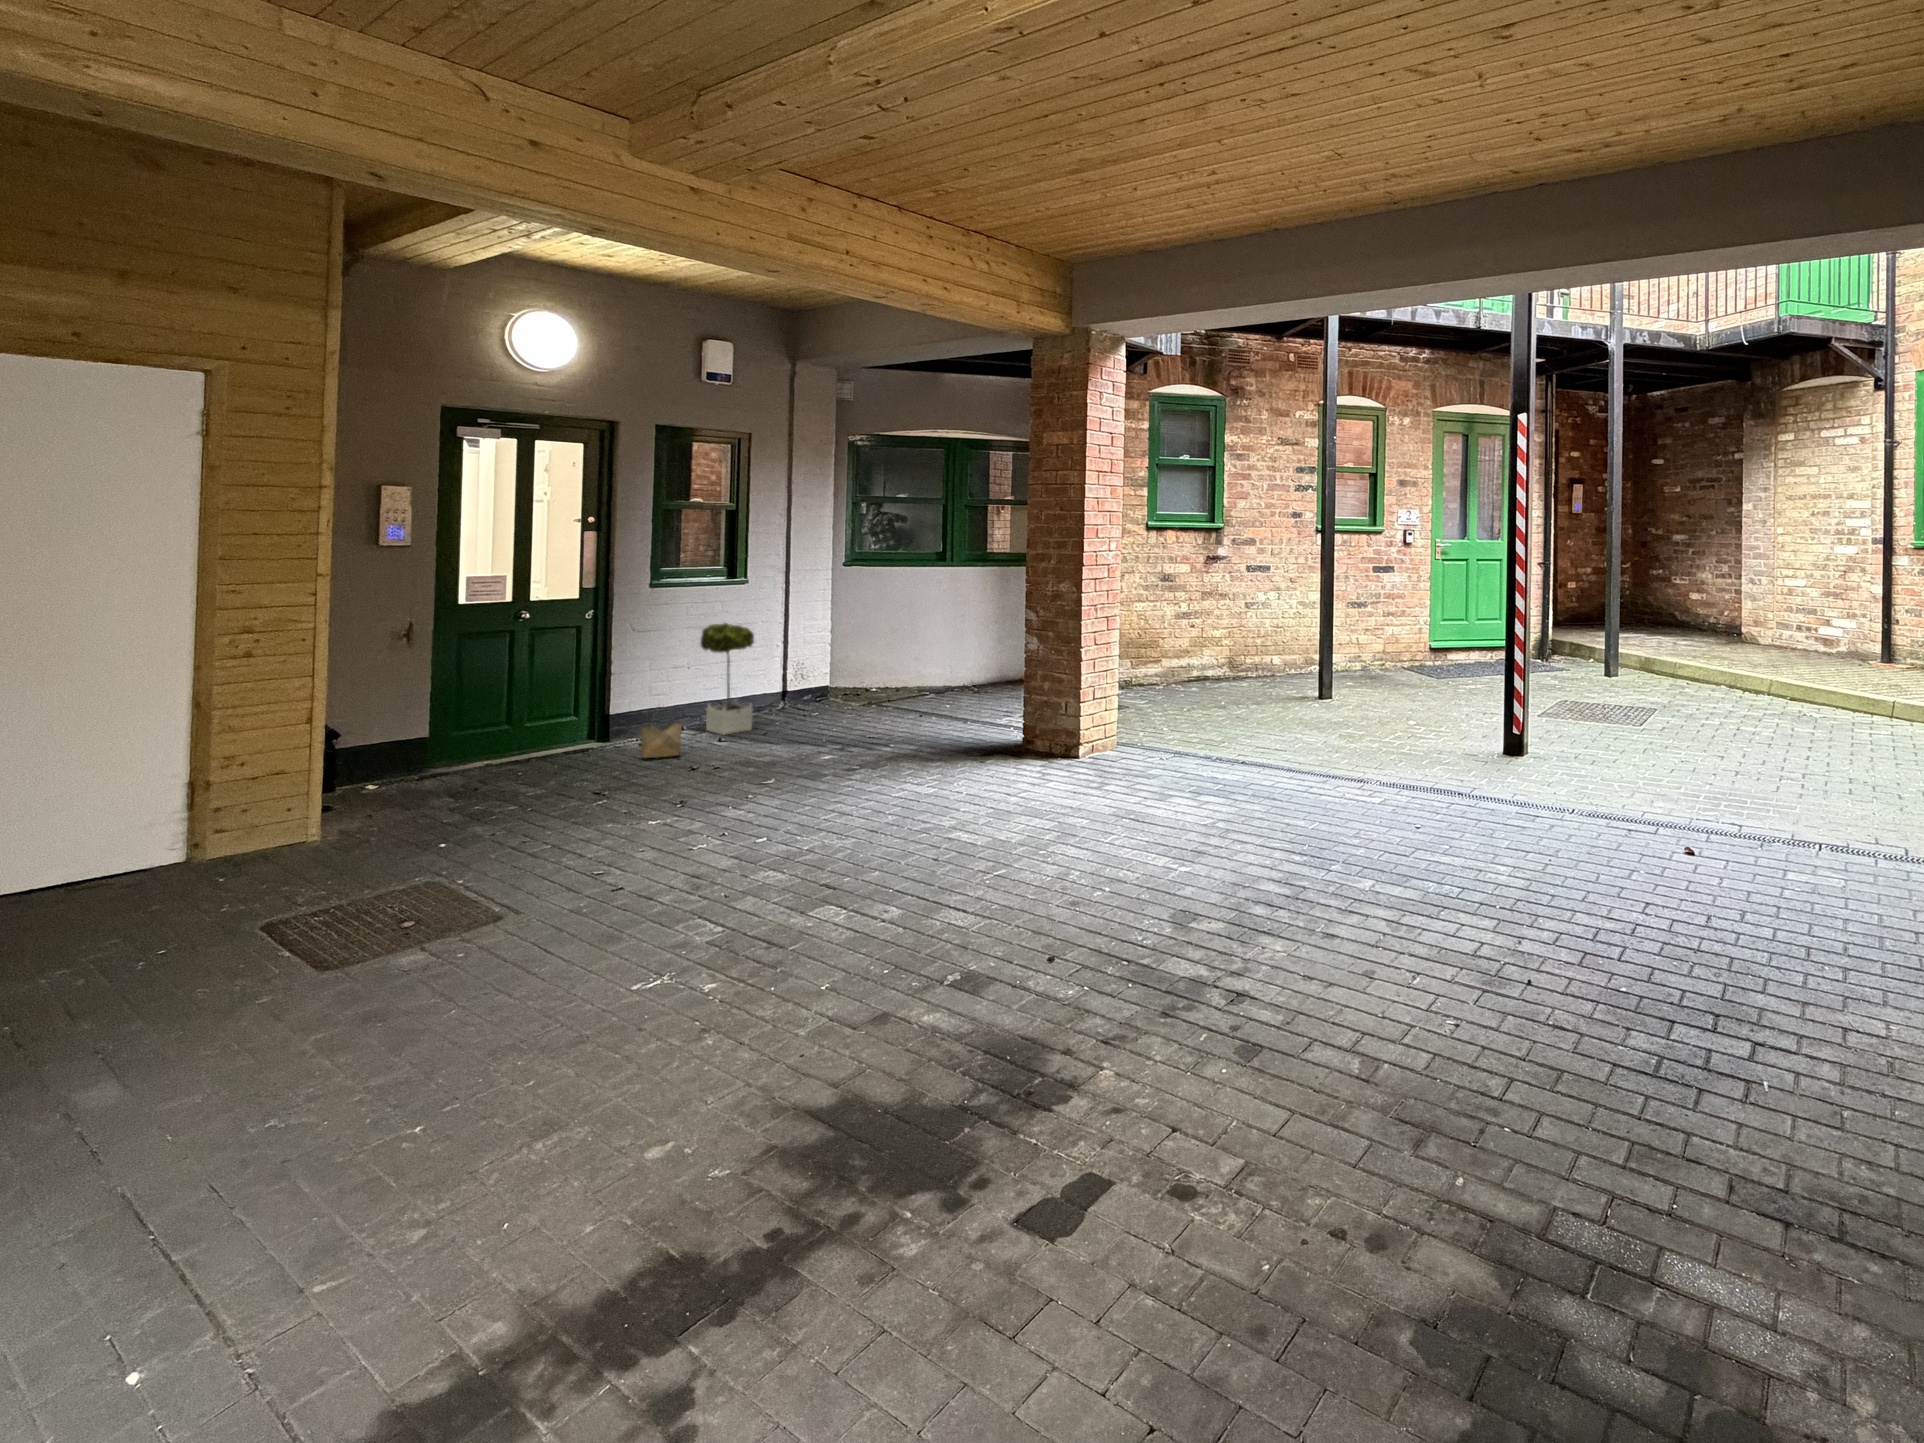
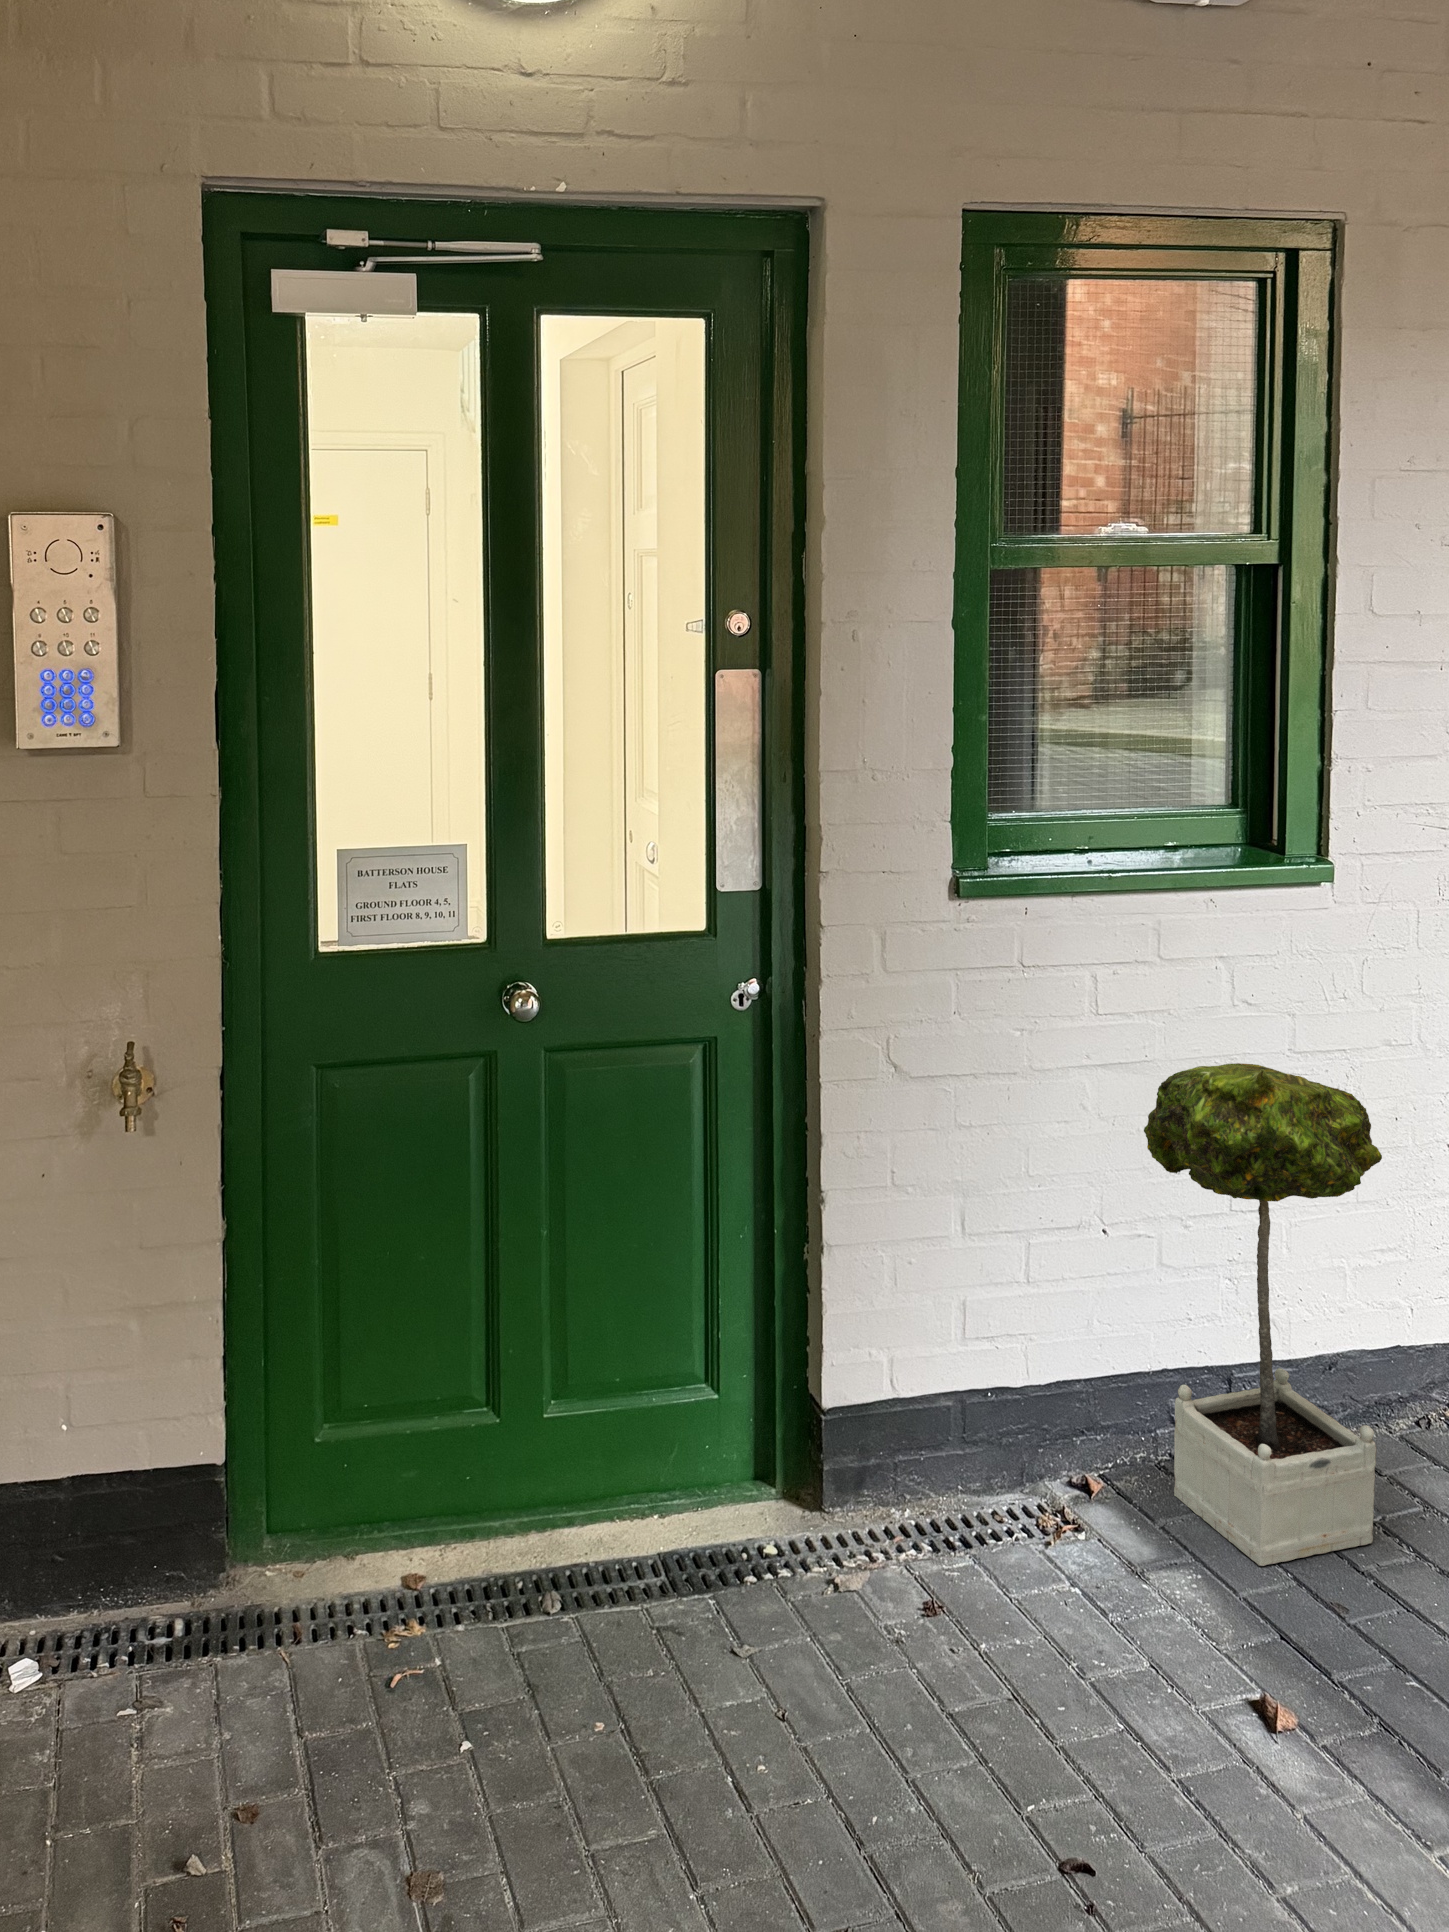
woven basket: present [641,708,682,758] -> none [956,1495,1138,1780]

